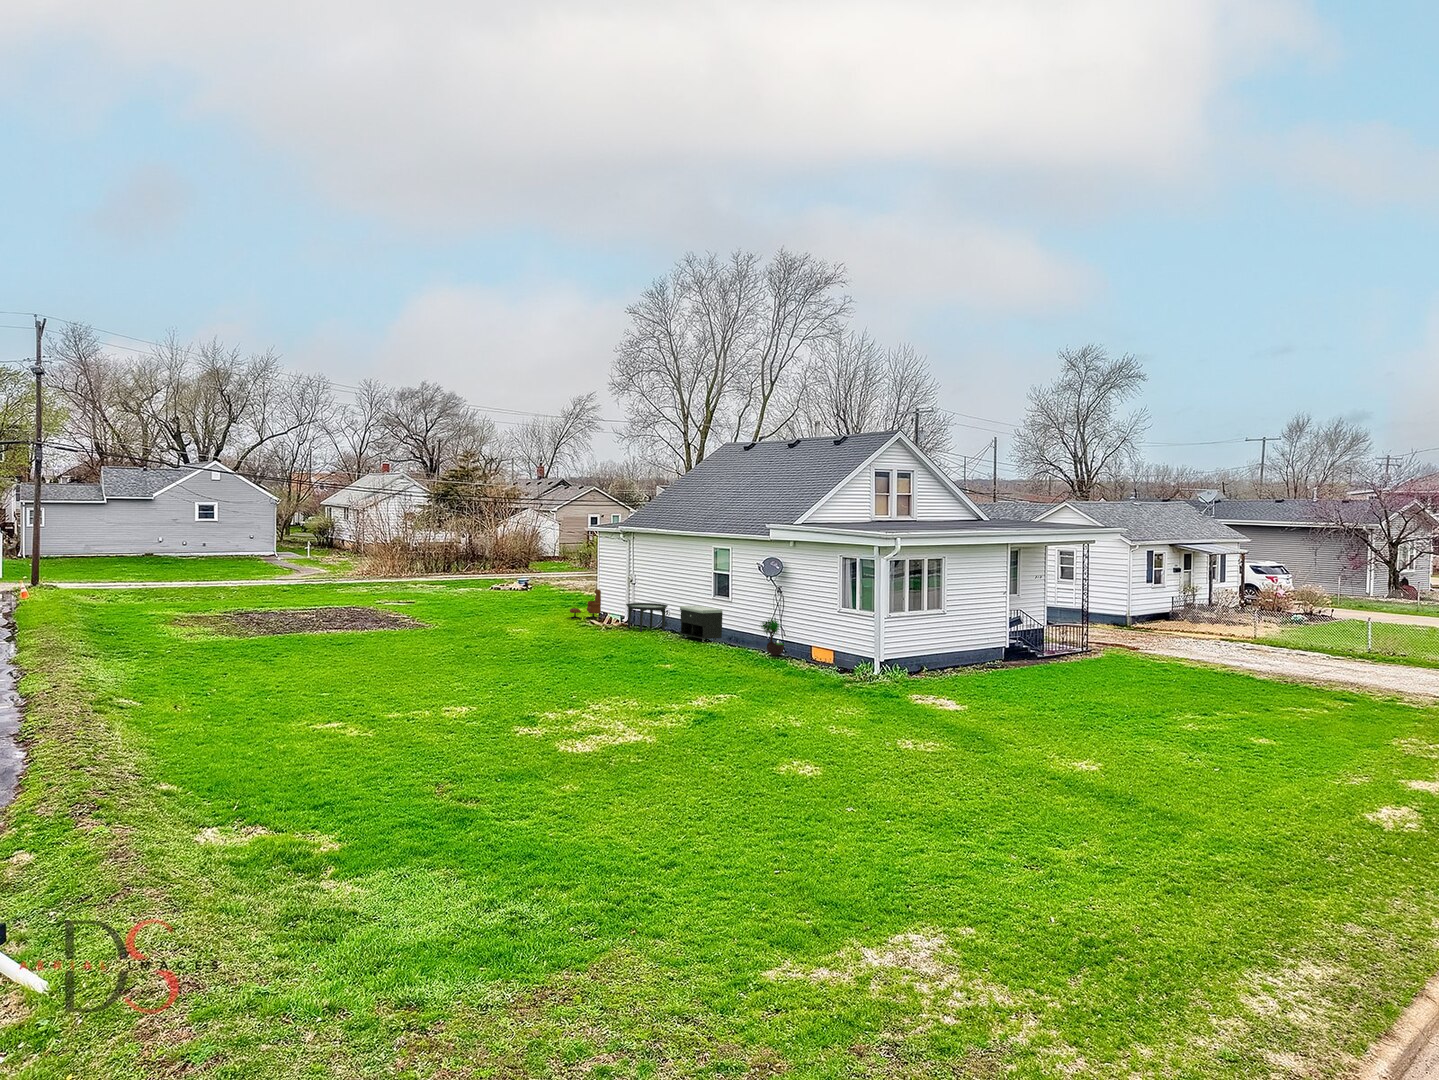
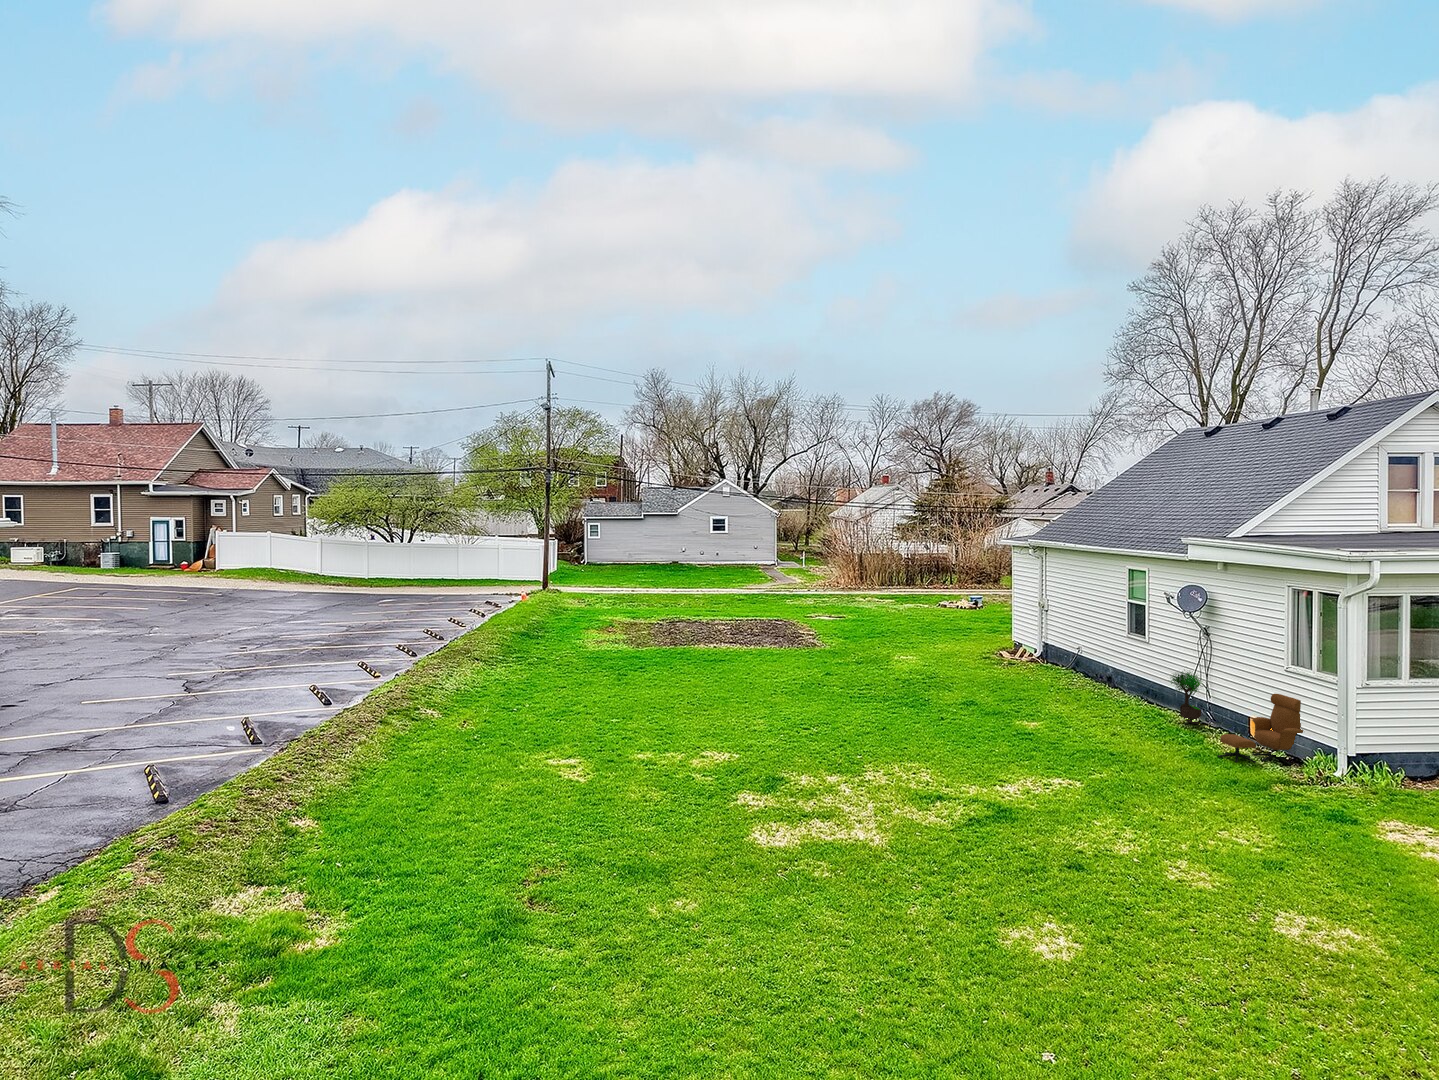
lounge chair: present [569,589,602,620] -> present [1218,694,1303,765]
round table: present [626,603,668,632] -> none [1024,634,1080,672]
storage bench: present [680,606,723,642] -> none [1083,643,1138,693]

